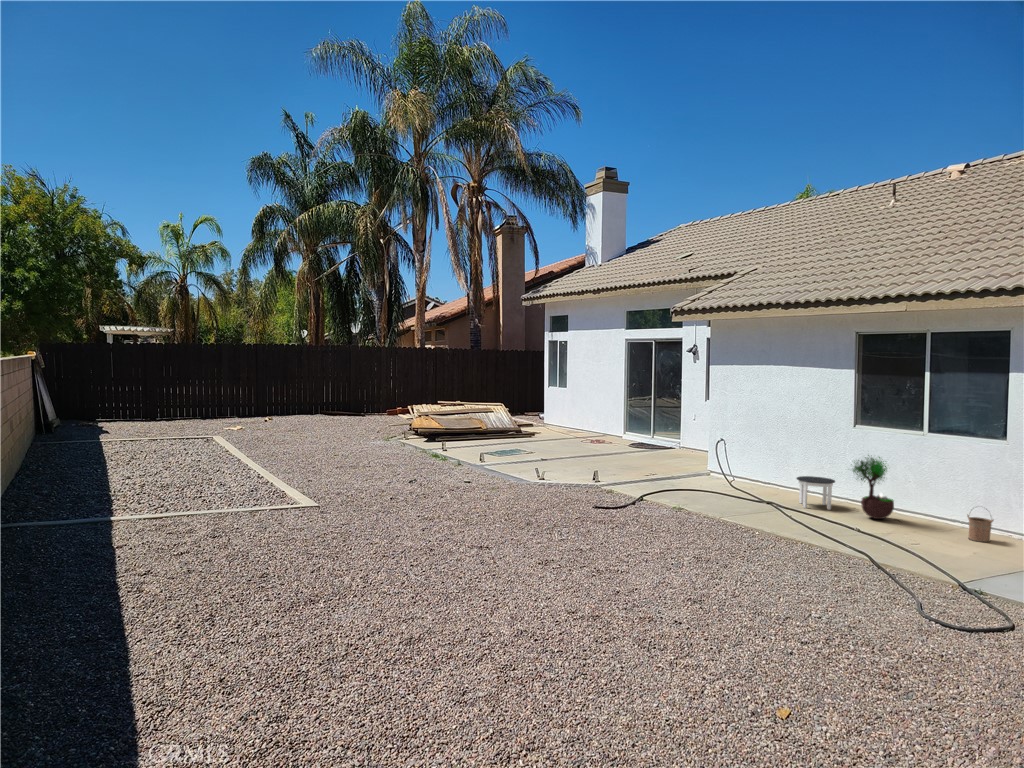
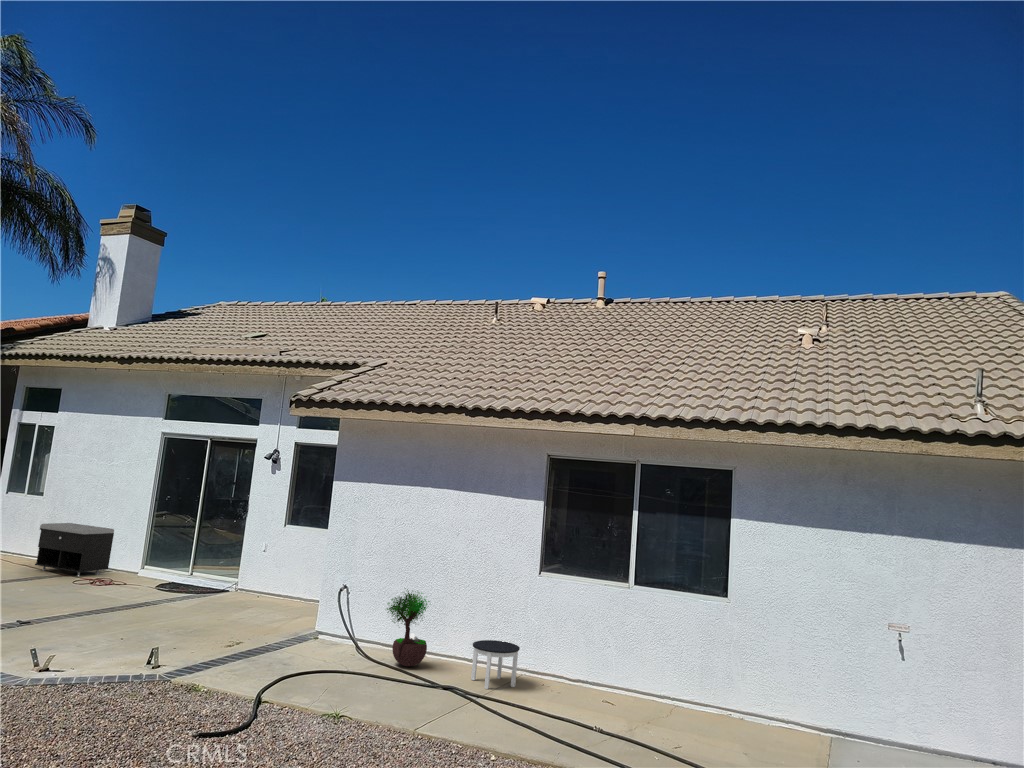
storage bench: none [564,405,606,439] -> present [35,523,114,576]
potted tree: present [853,455,894,519] -> present [387,589,429,666]
bucket: present [967,515,994,542] -> none [686,674,715,720]

